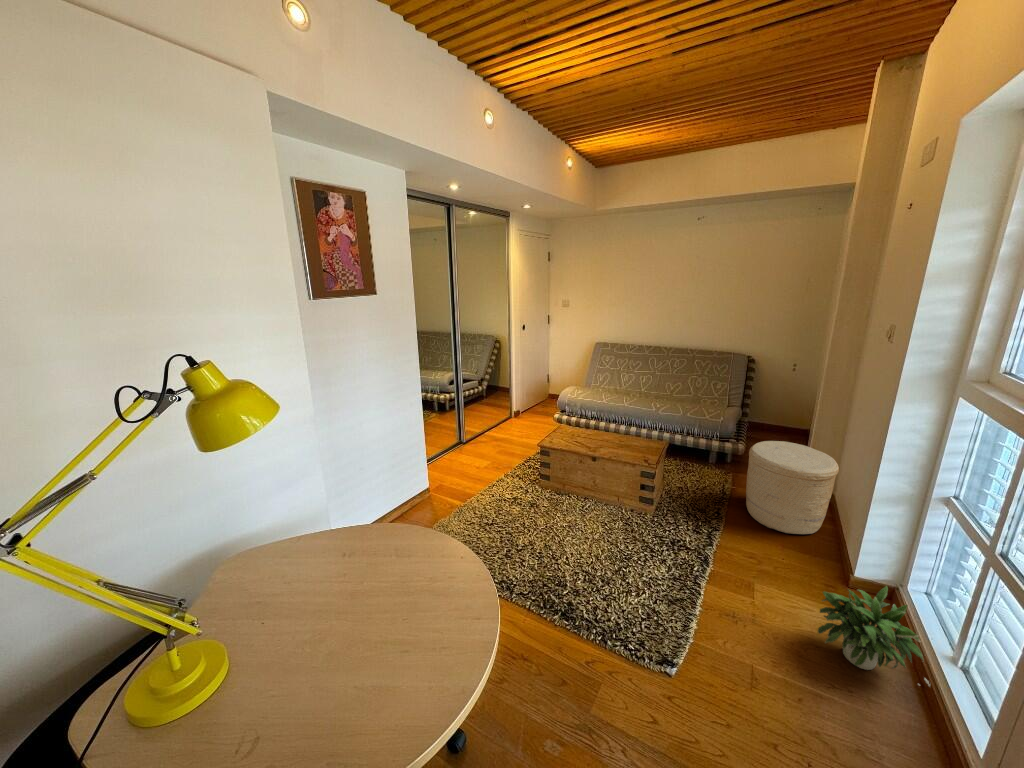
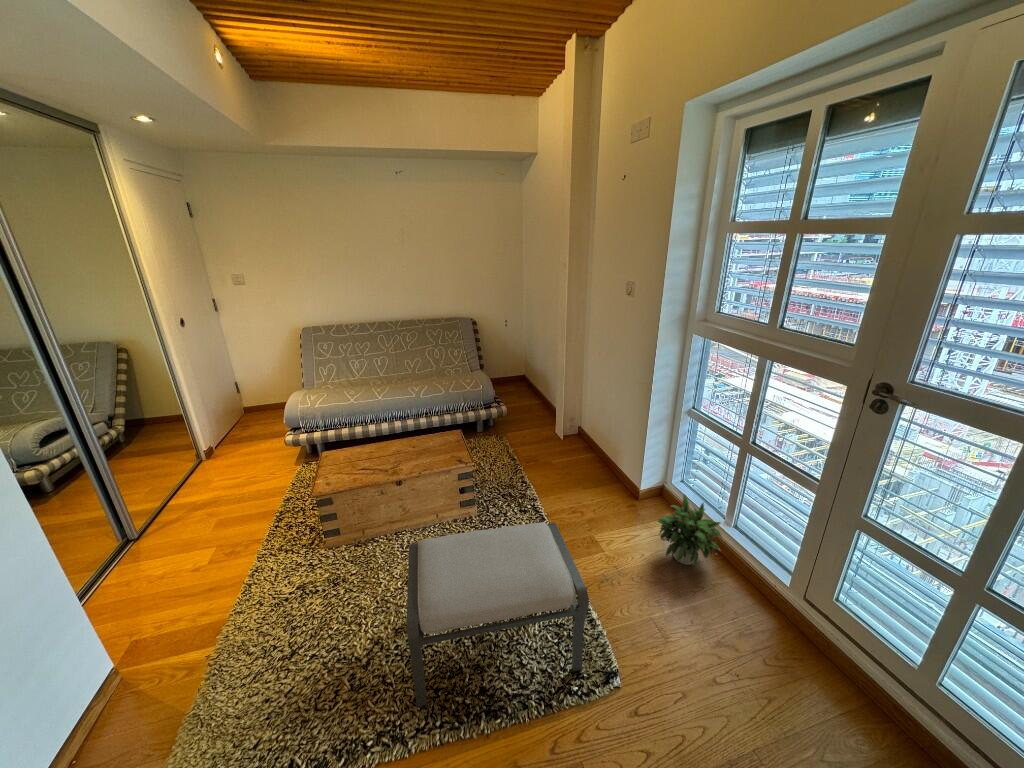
woven basket: present [746,441,839,534] -> none [532,396,599,478]
ottoman: none [528,487,681,645] -> present [407,522,589,707]

